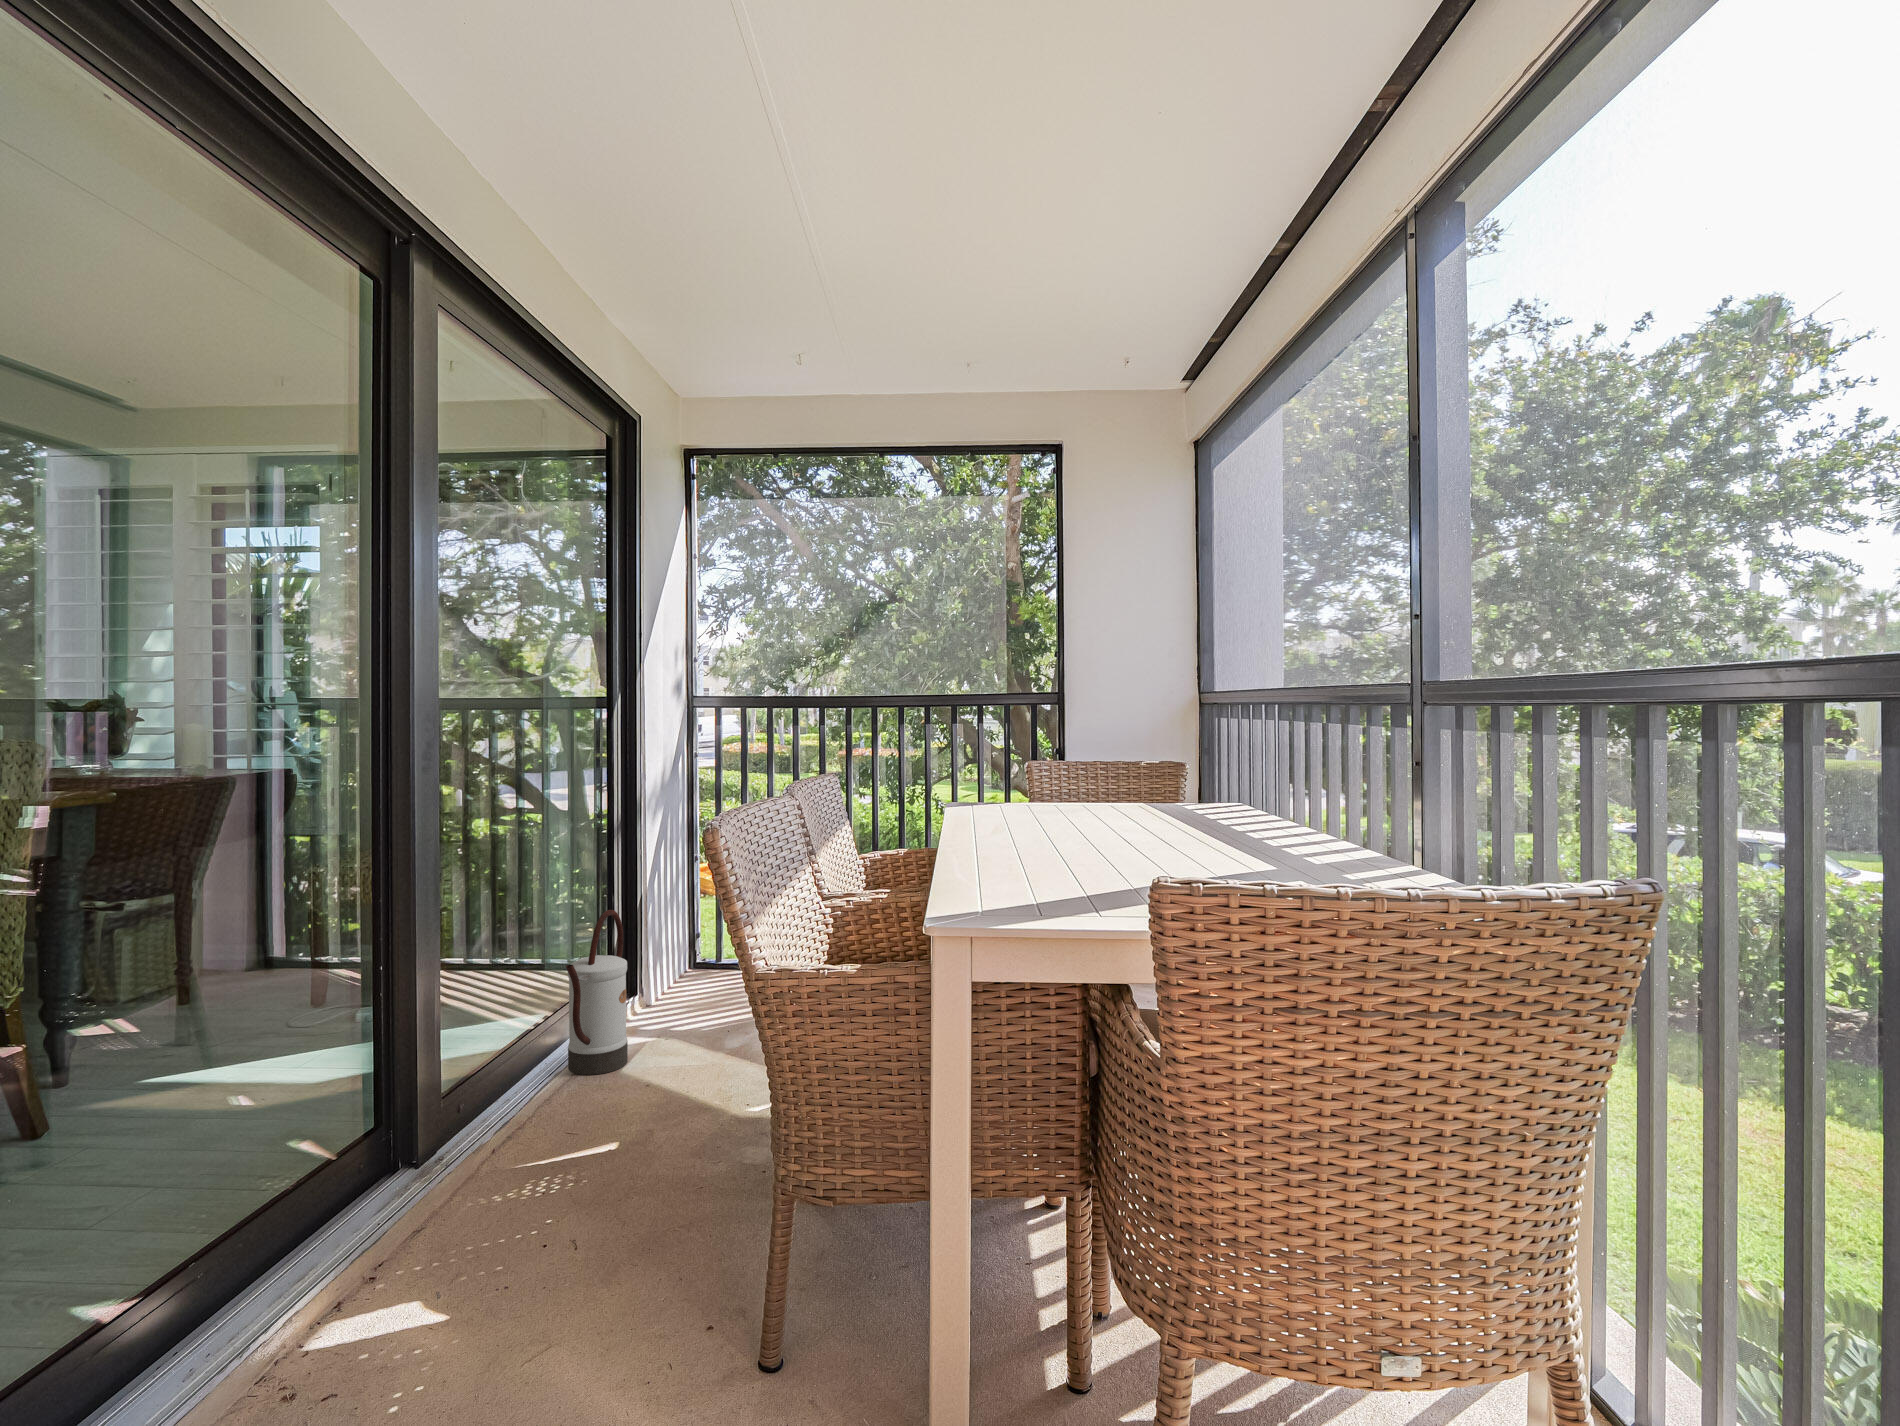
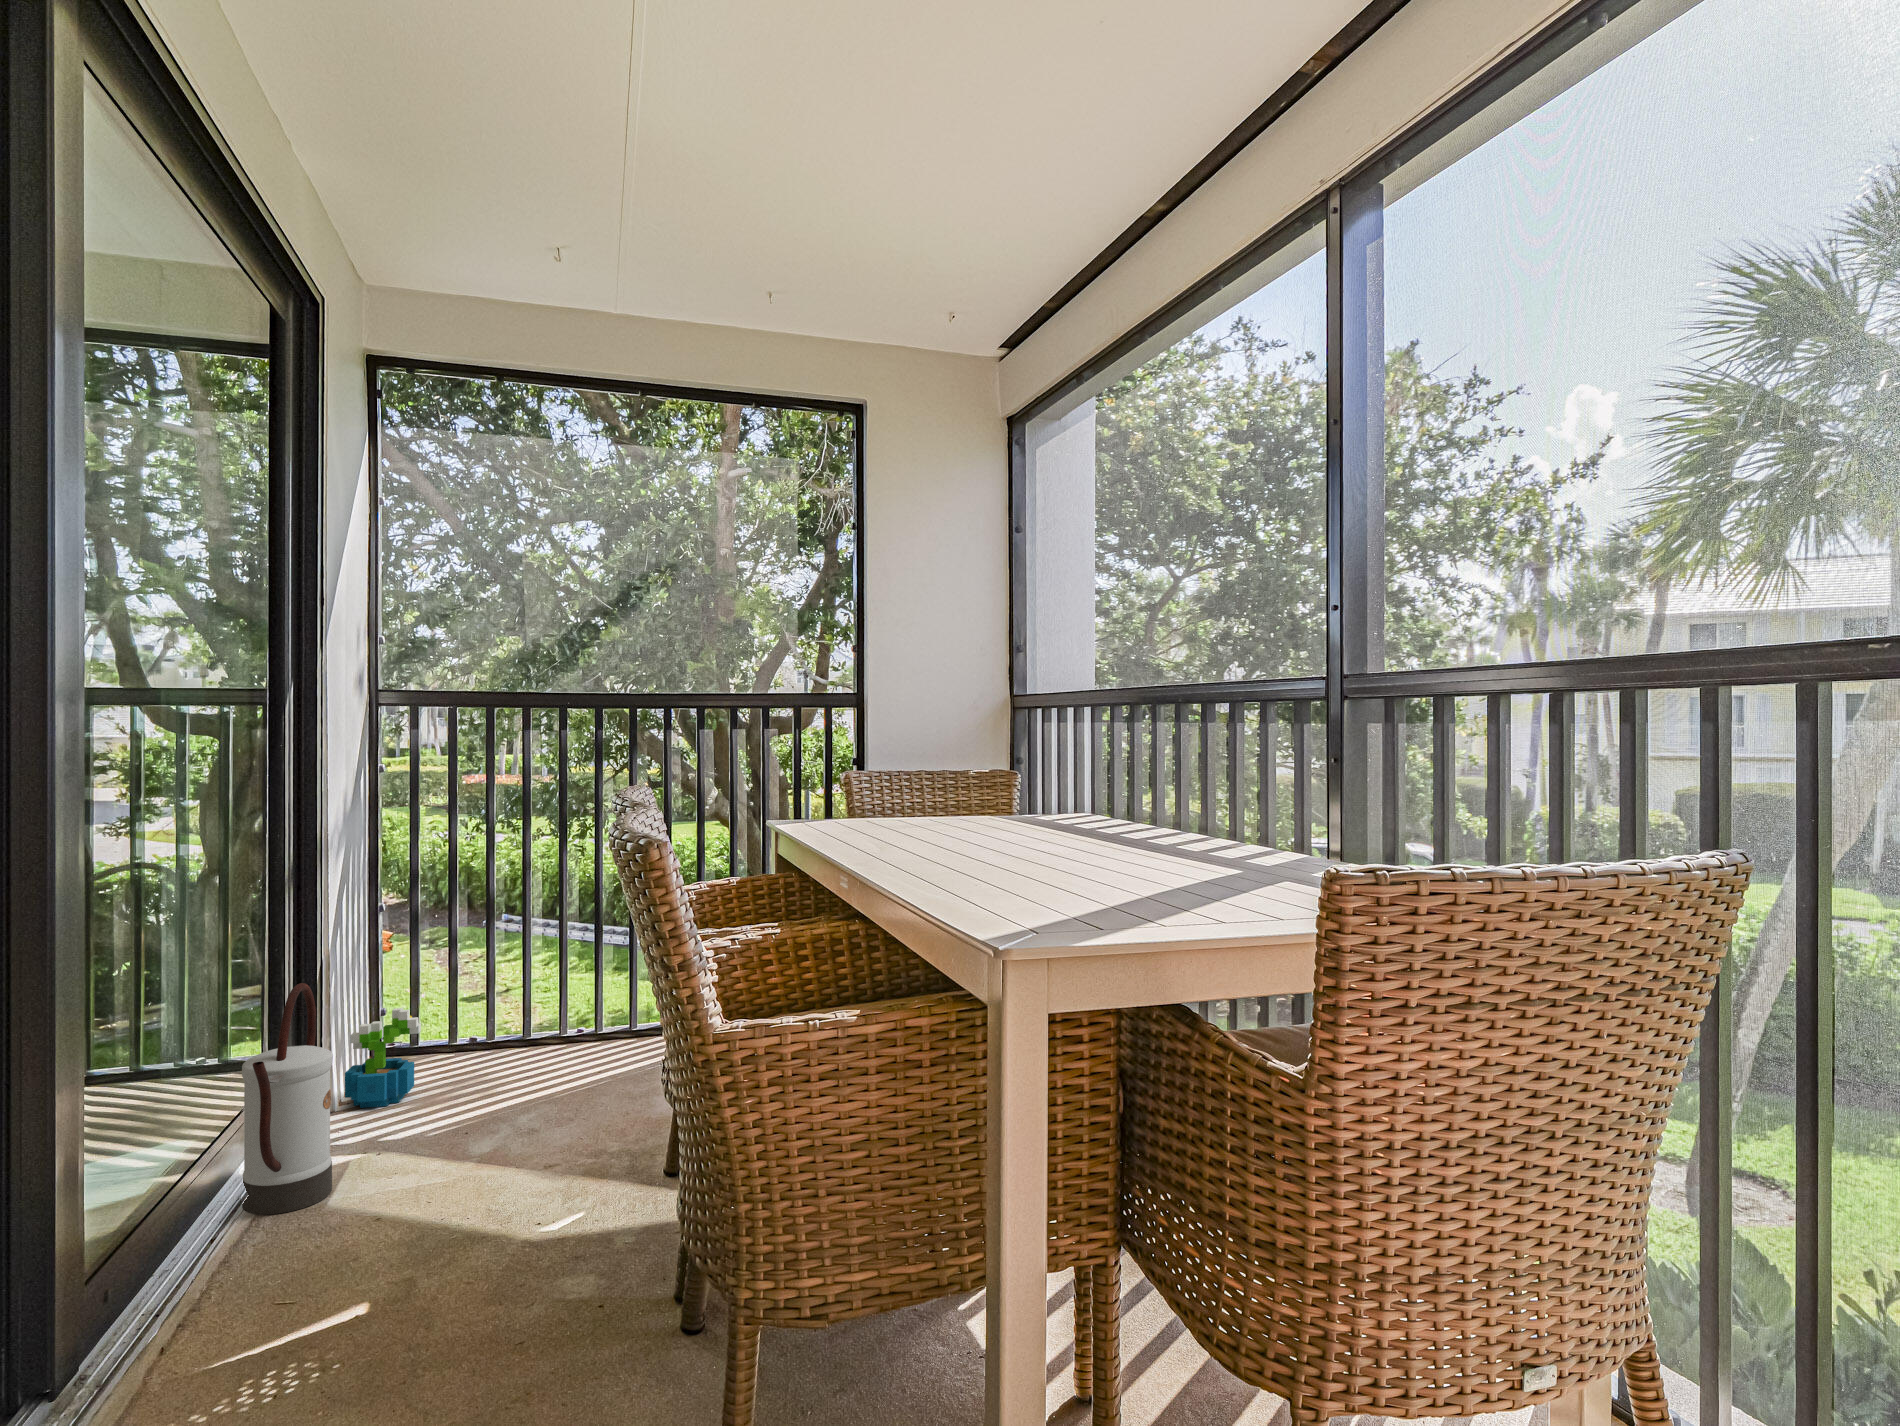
decorative plant: none [657,933,709,1005] -> present [345,1008,421,1108]

